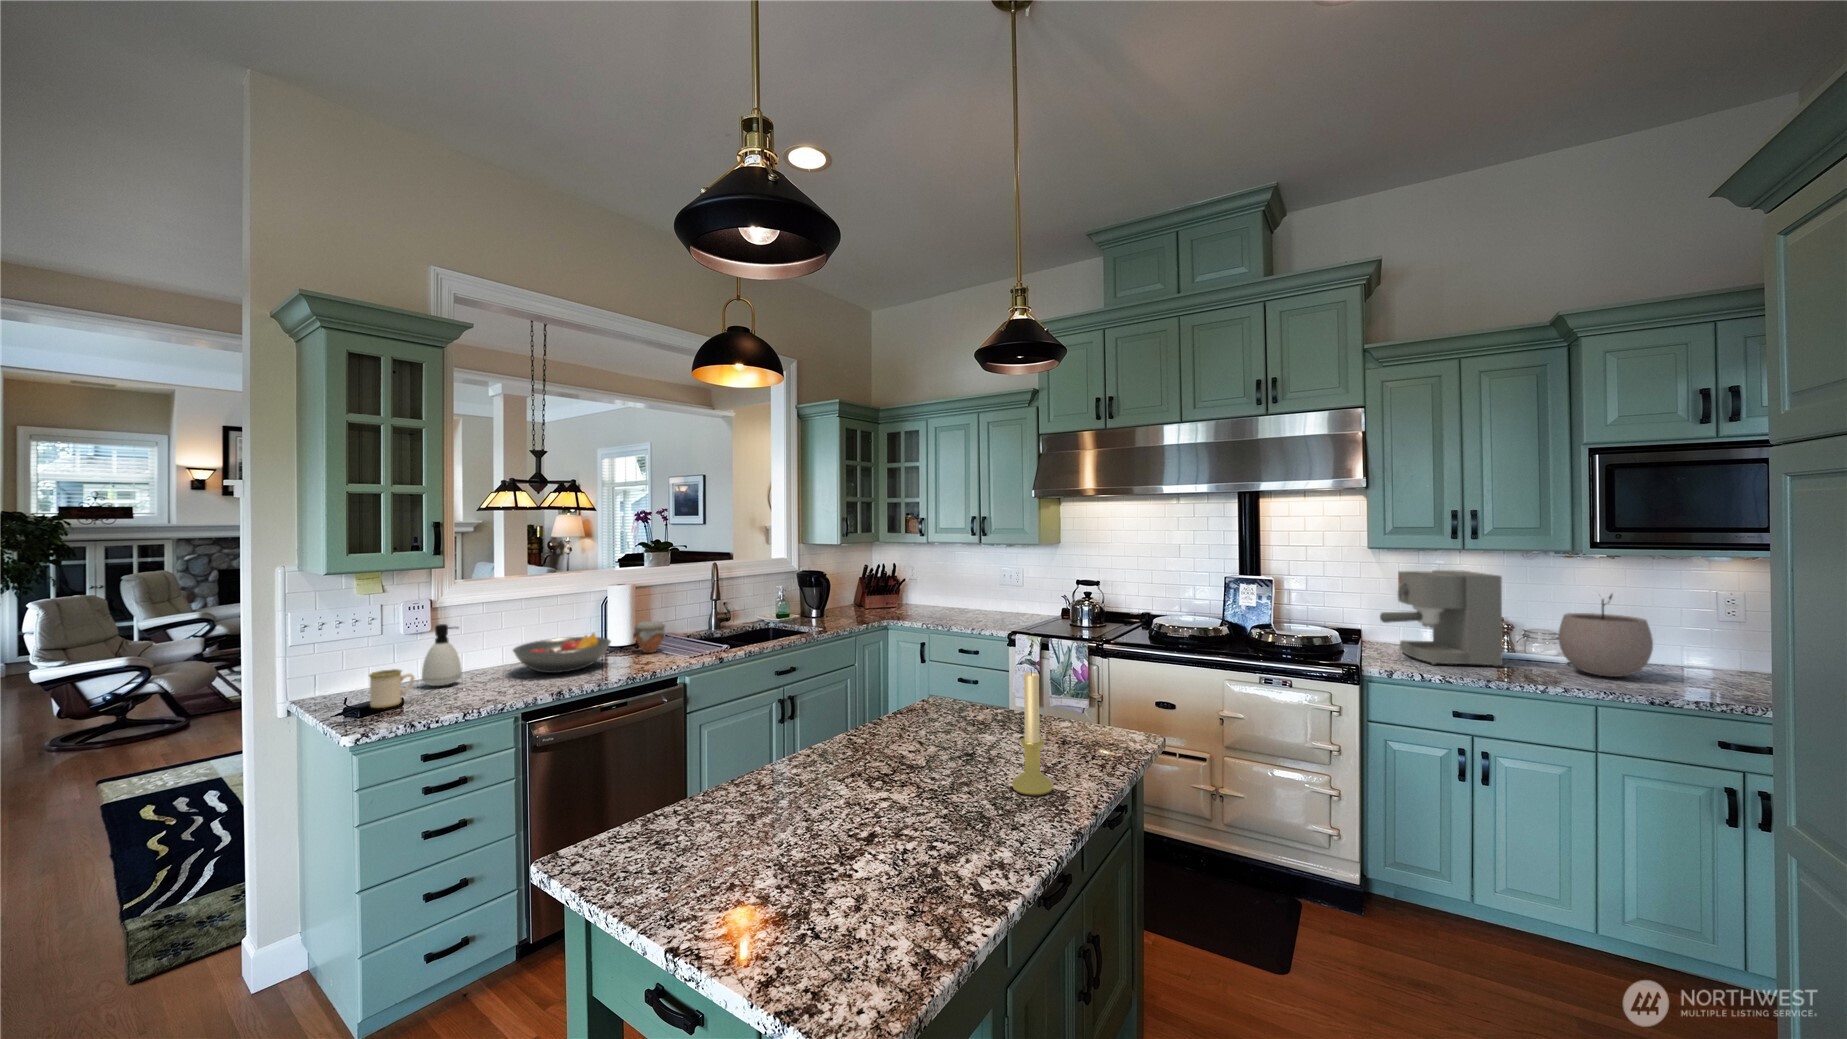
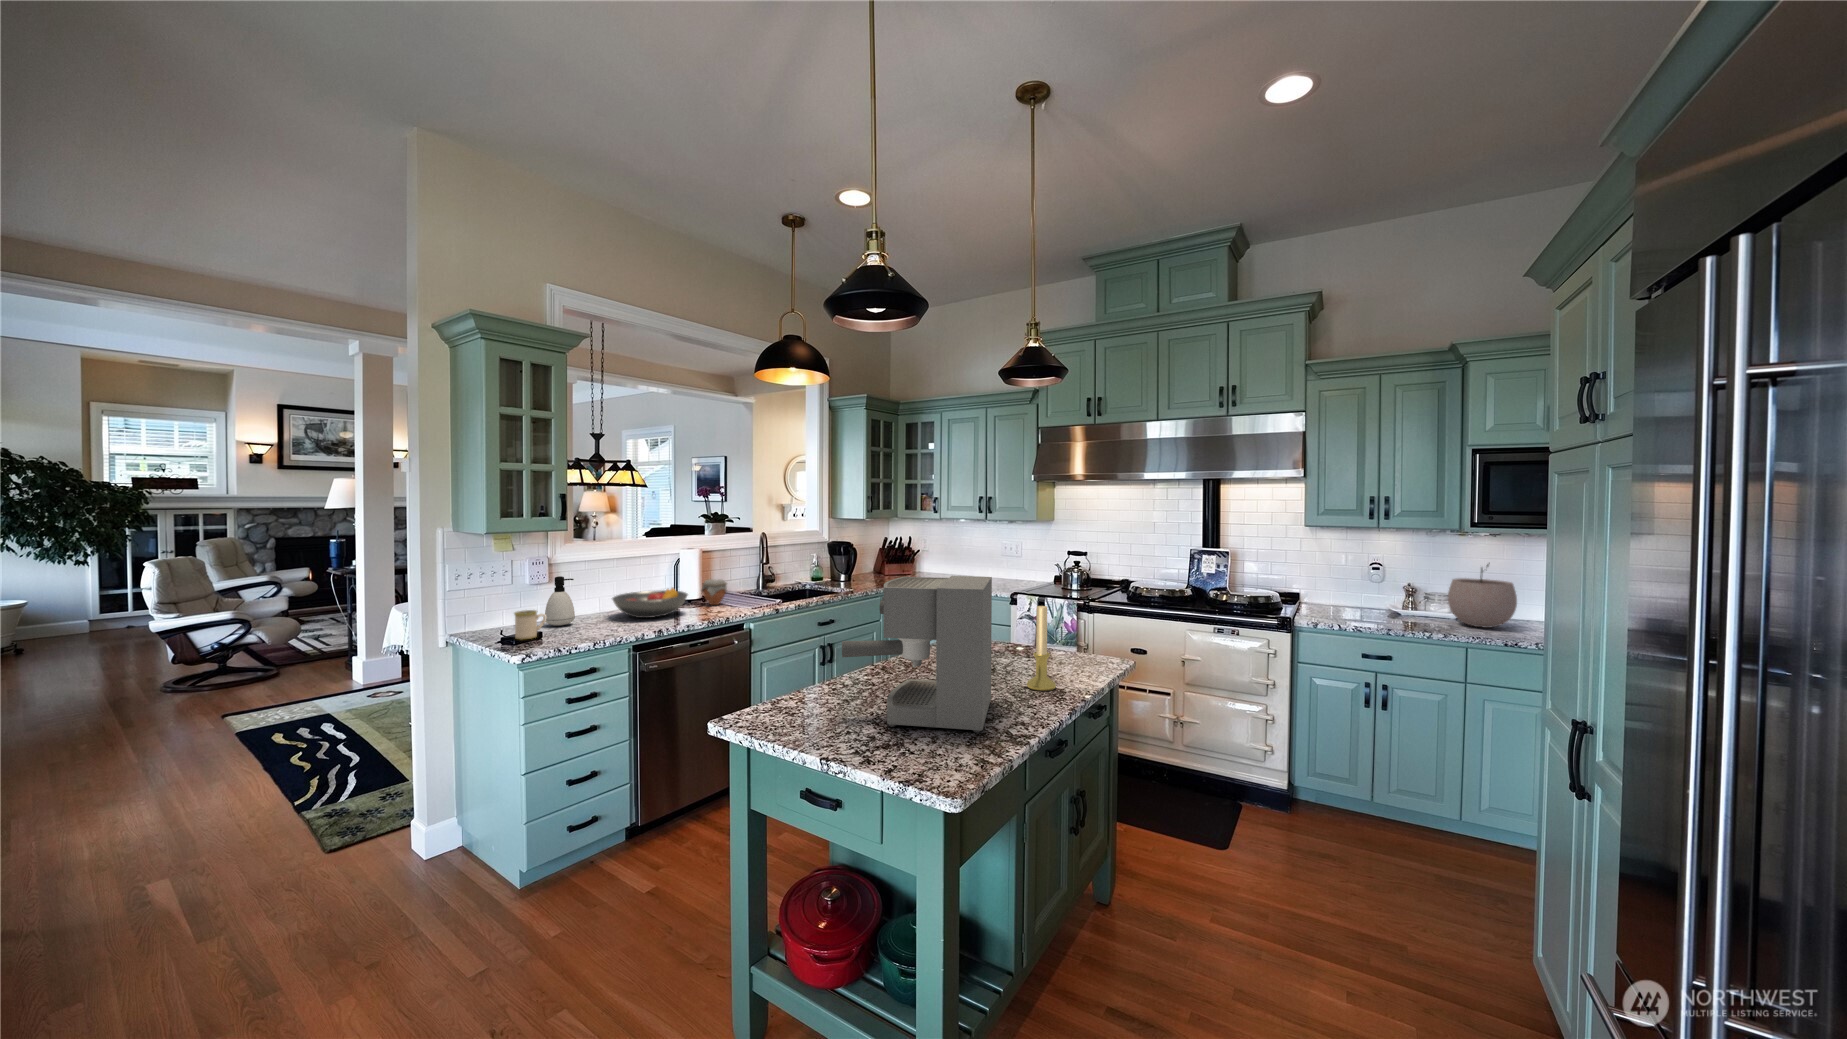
coffee maker: present [1380,570,1502,667] -> present [842,576,992,732]

